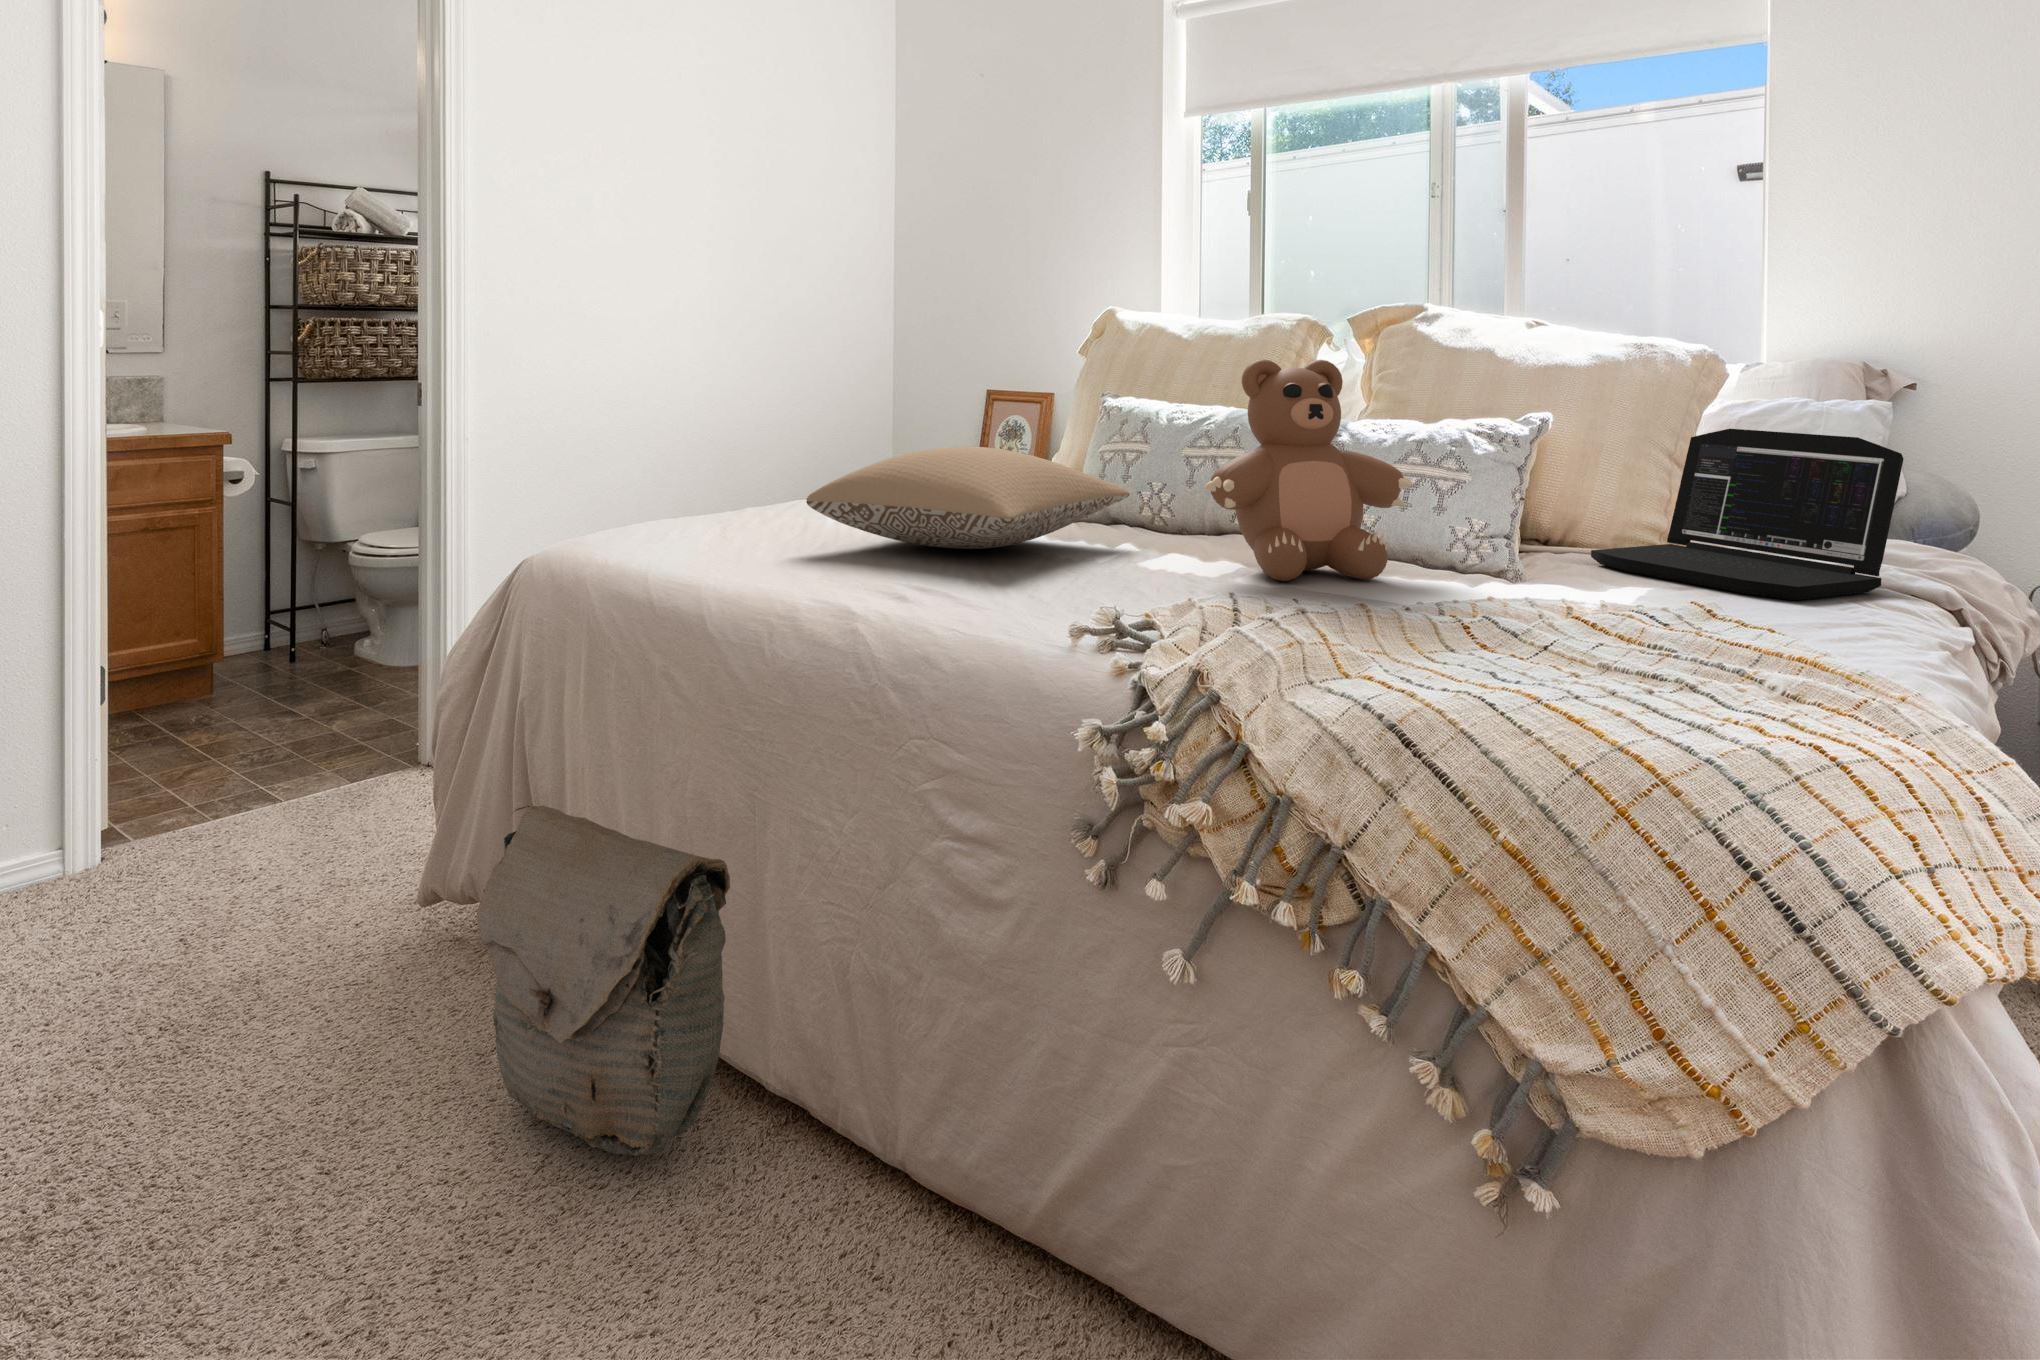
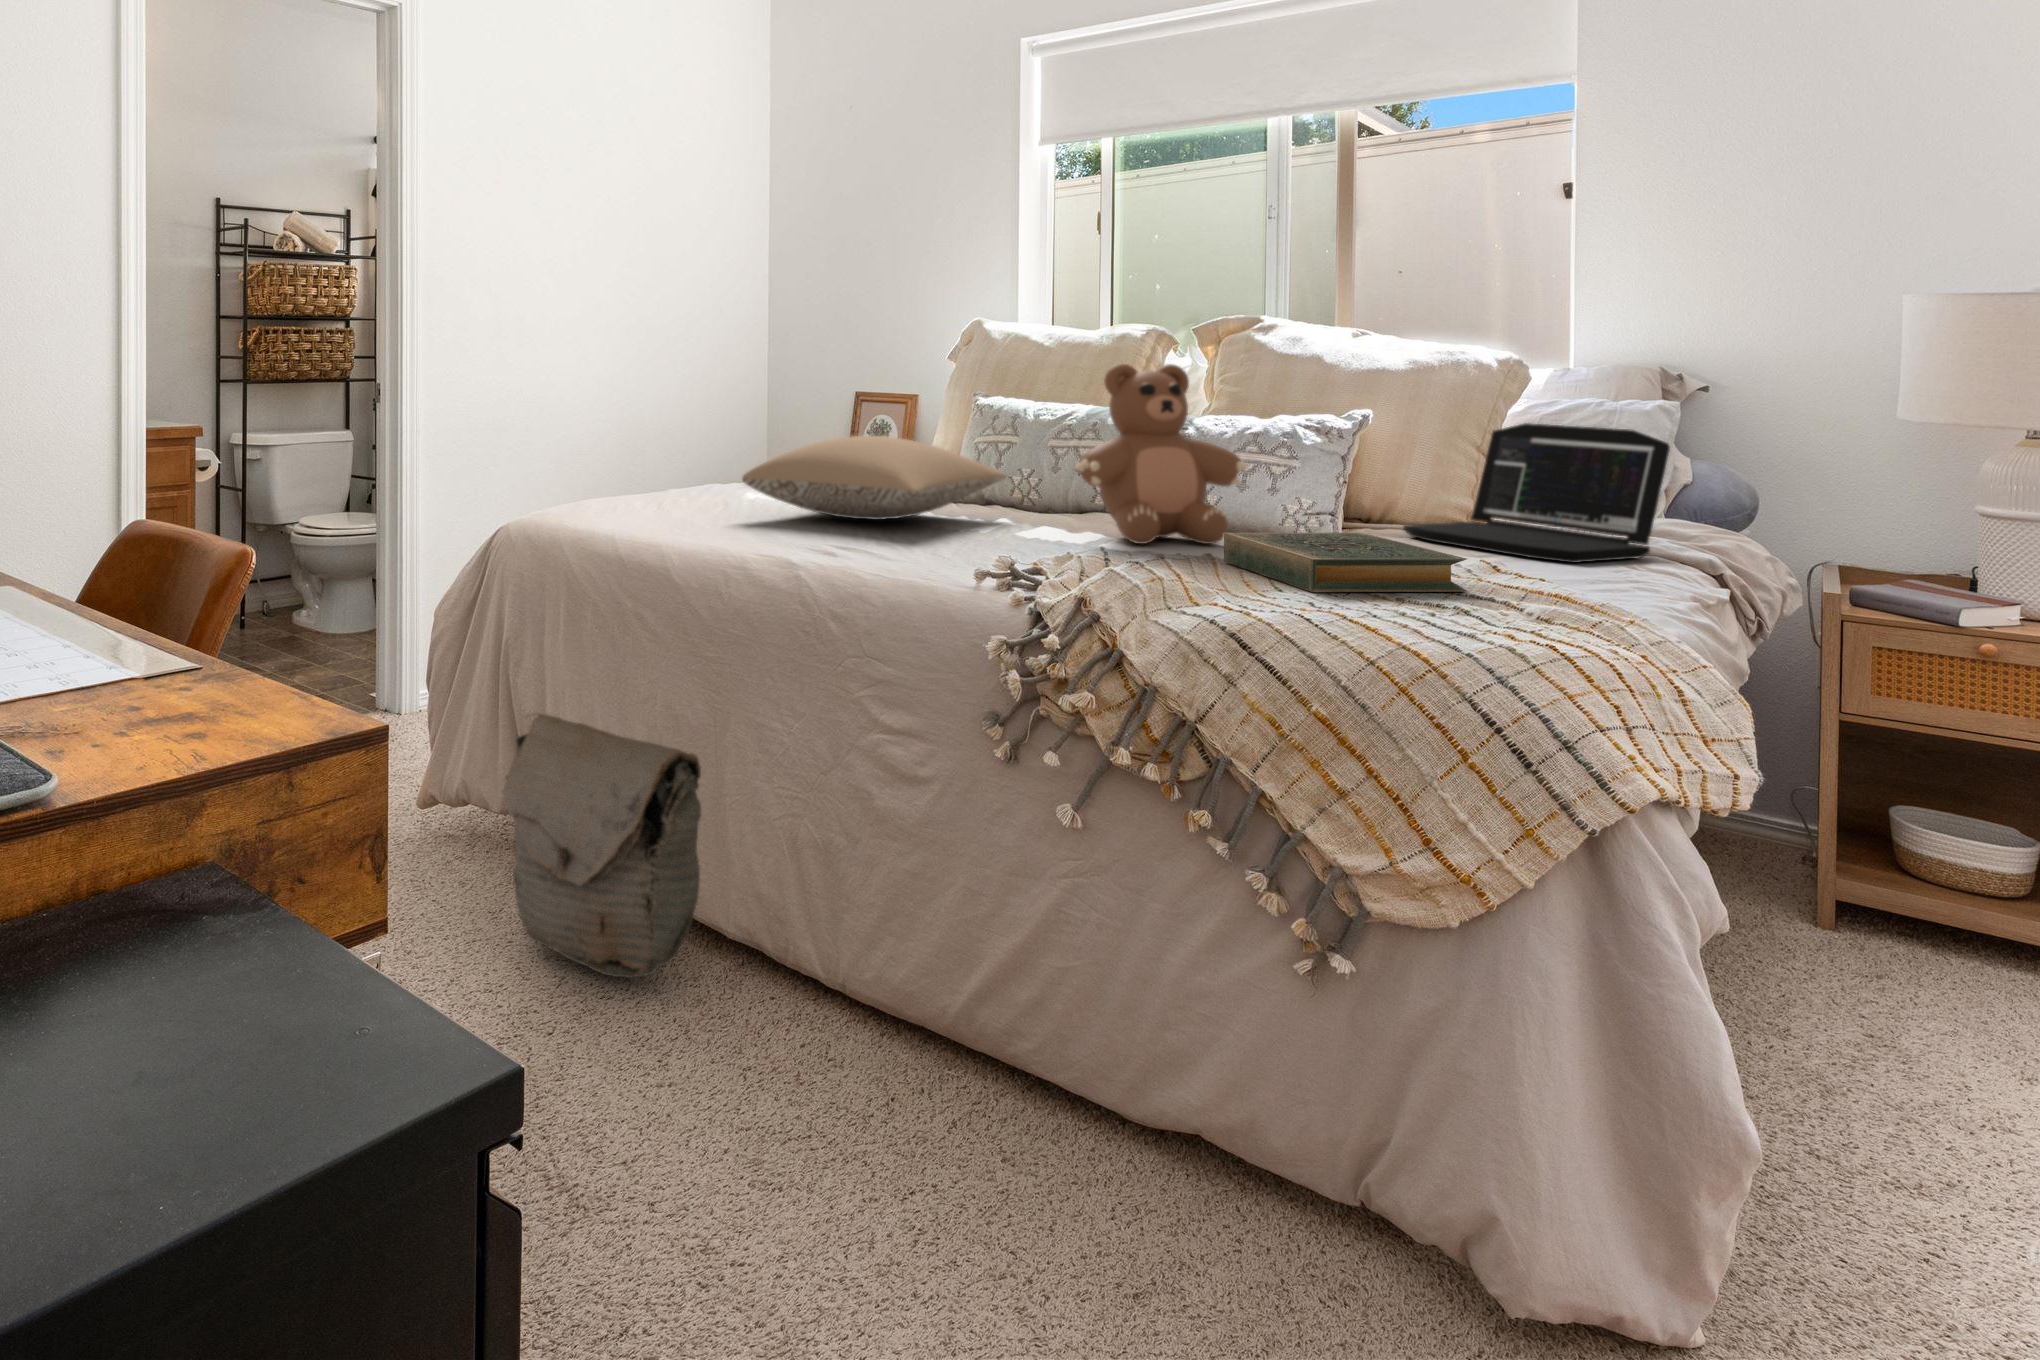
hardback book: none [1383,567,1685,654] -> present [1224,532,1467,592]

